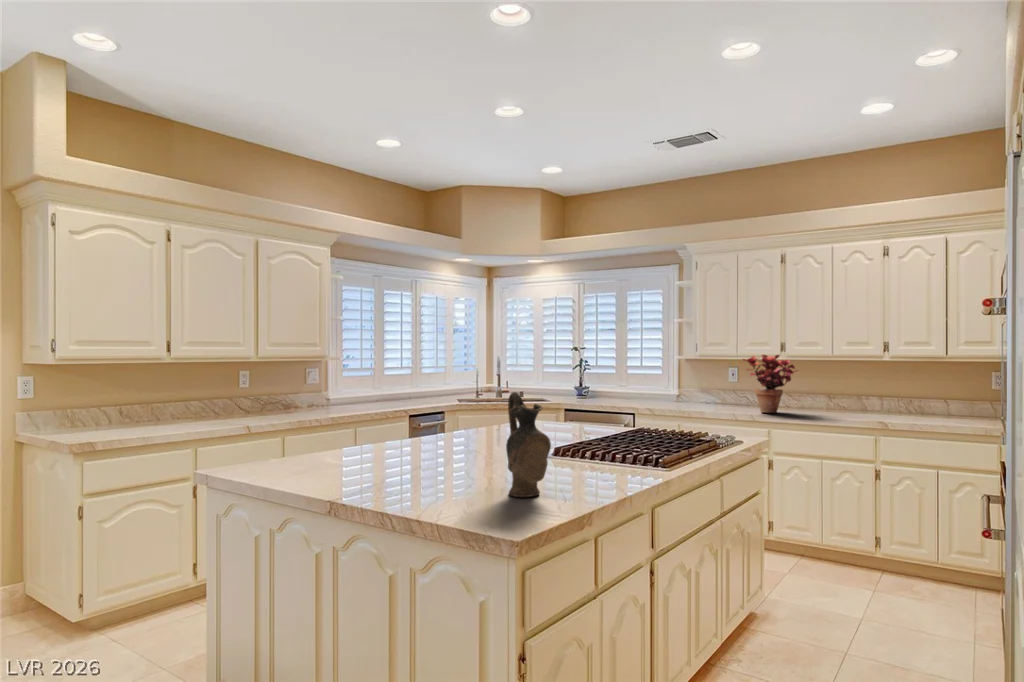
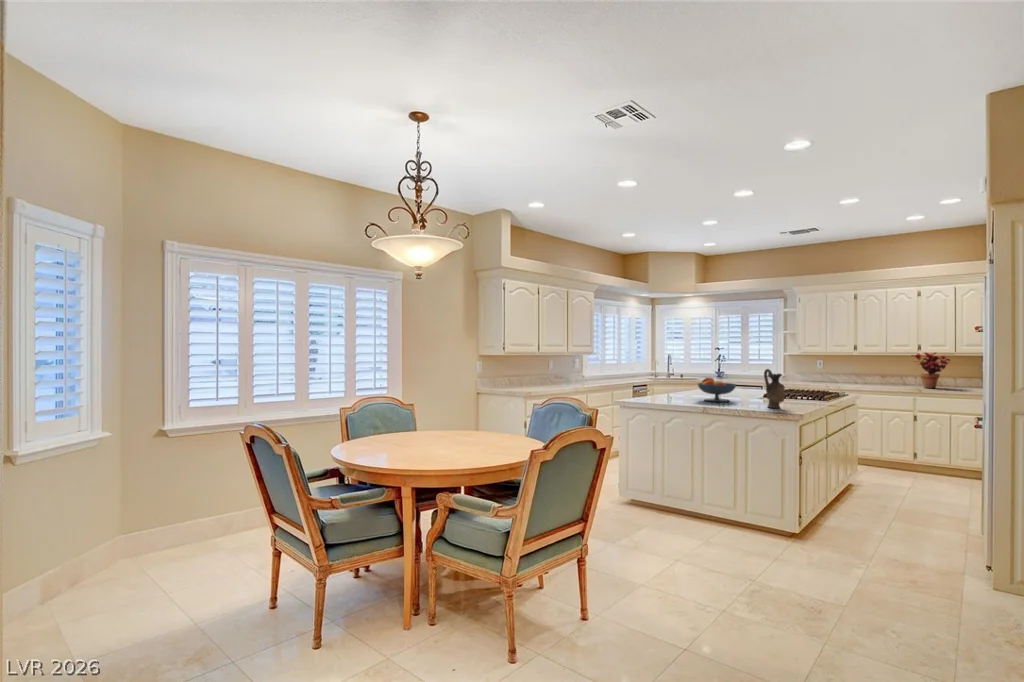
potted plant: present [743,355,797,413] -> present [912,353,950,388]
fruit bowl: none [394,408,481,469] -> present [698,377,736,402]

